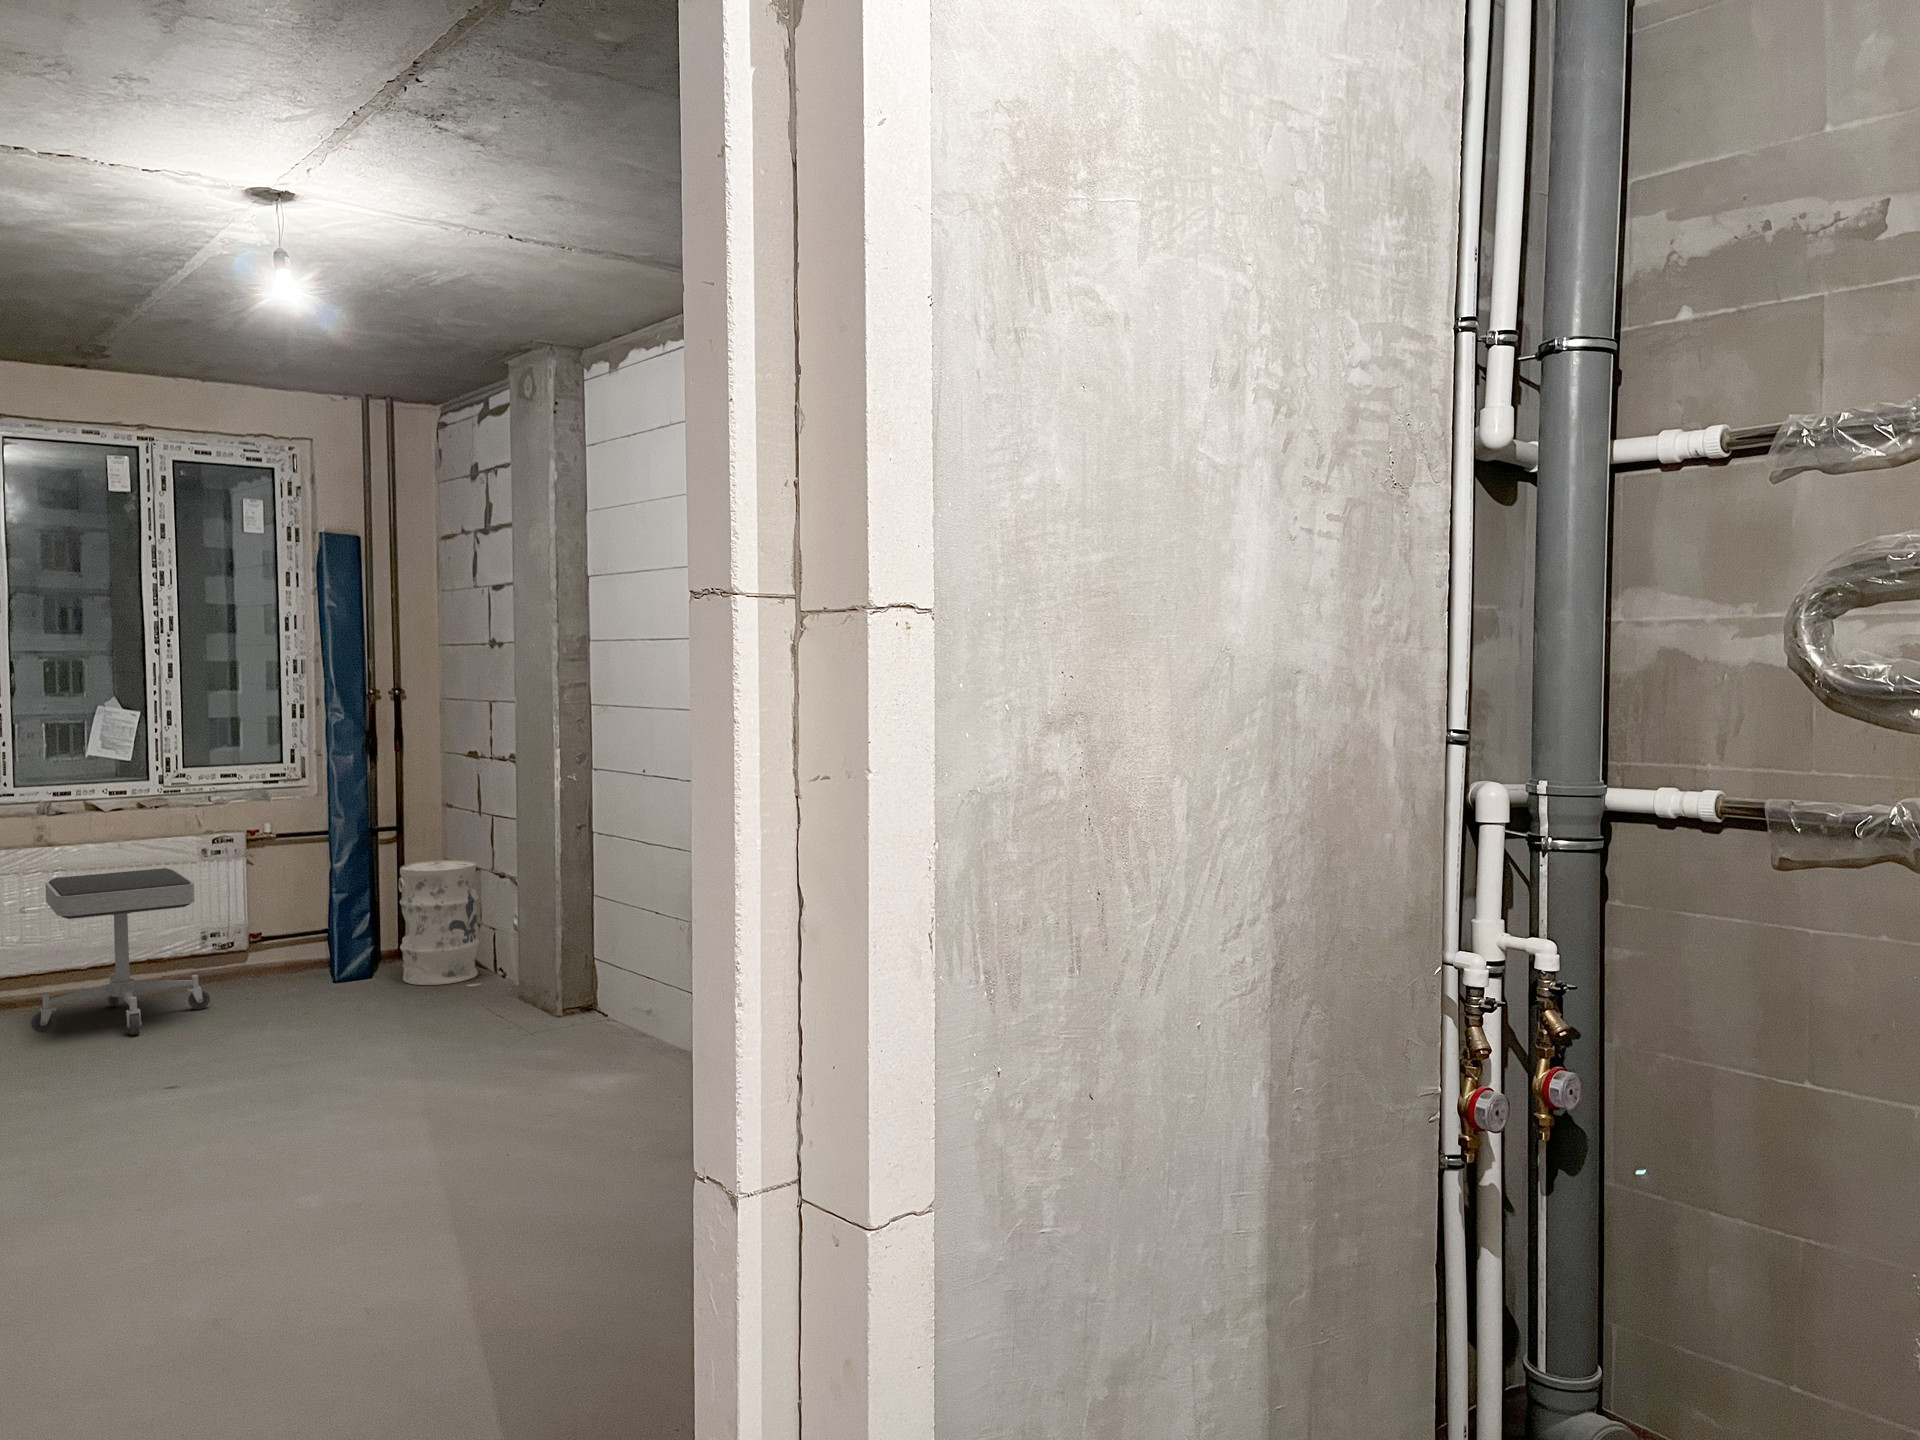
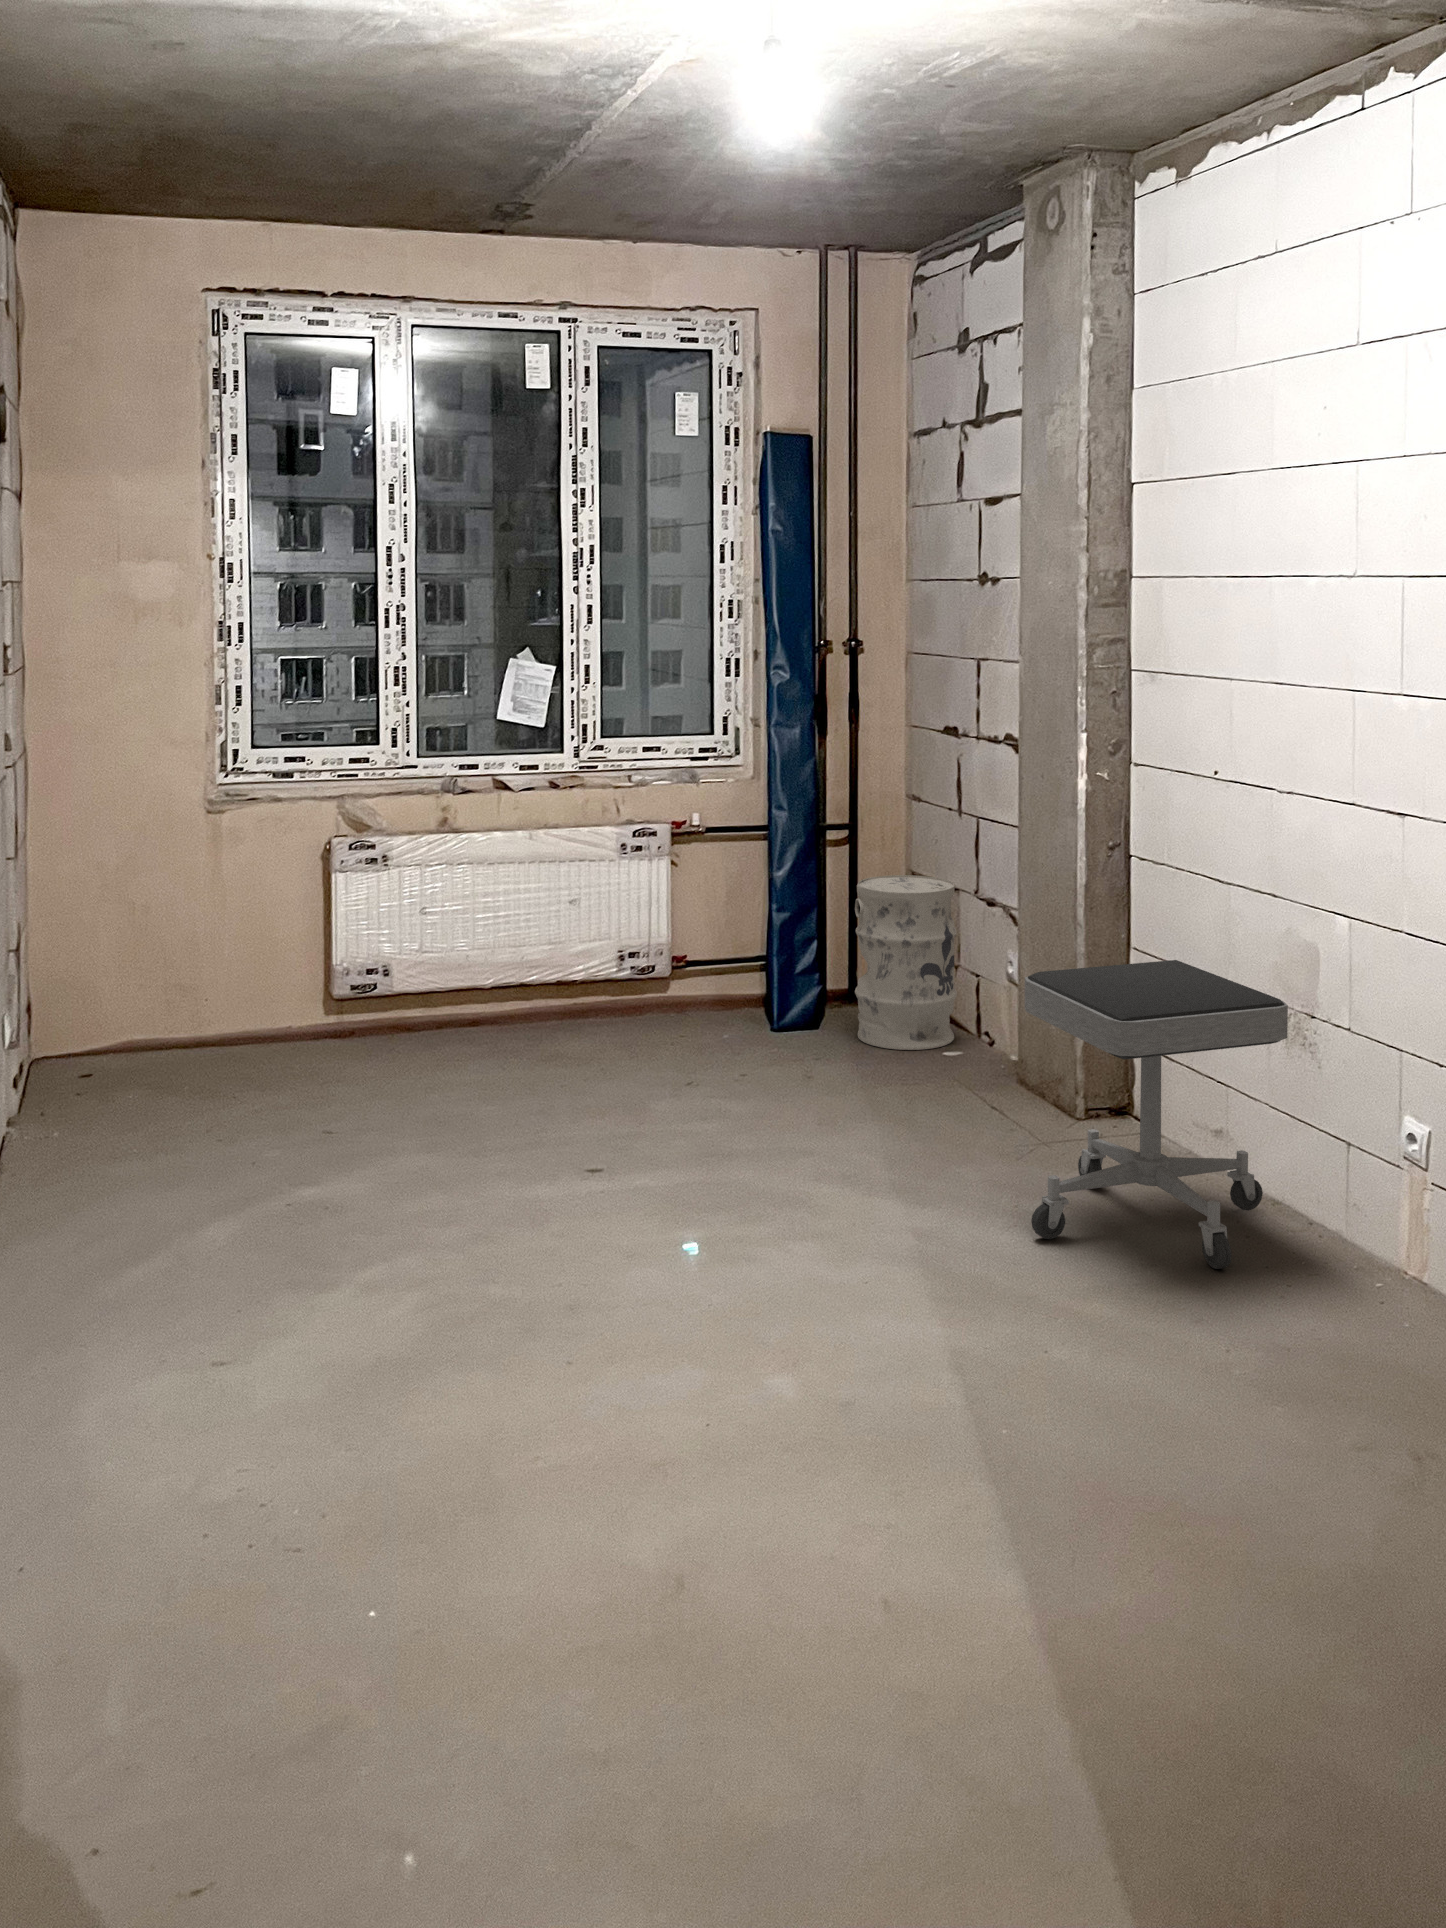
stool: present [31,868,210,1035] -> present [1025,960,1288,1269]

